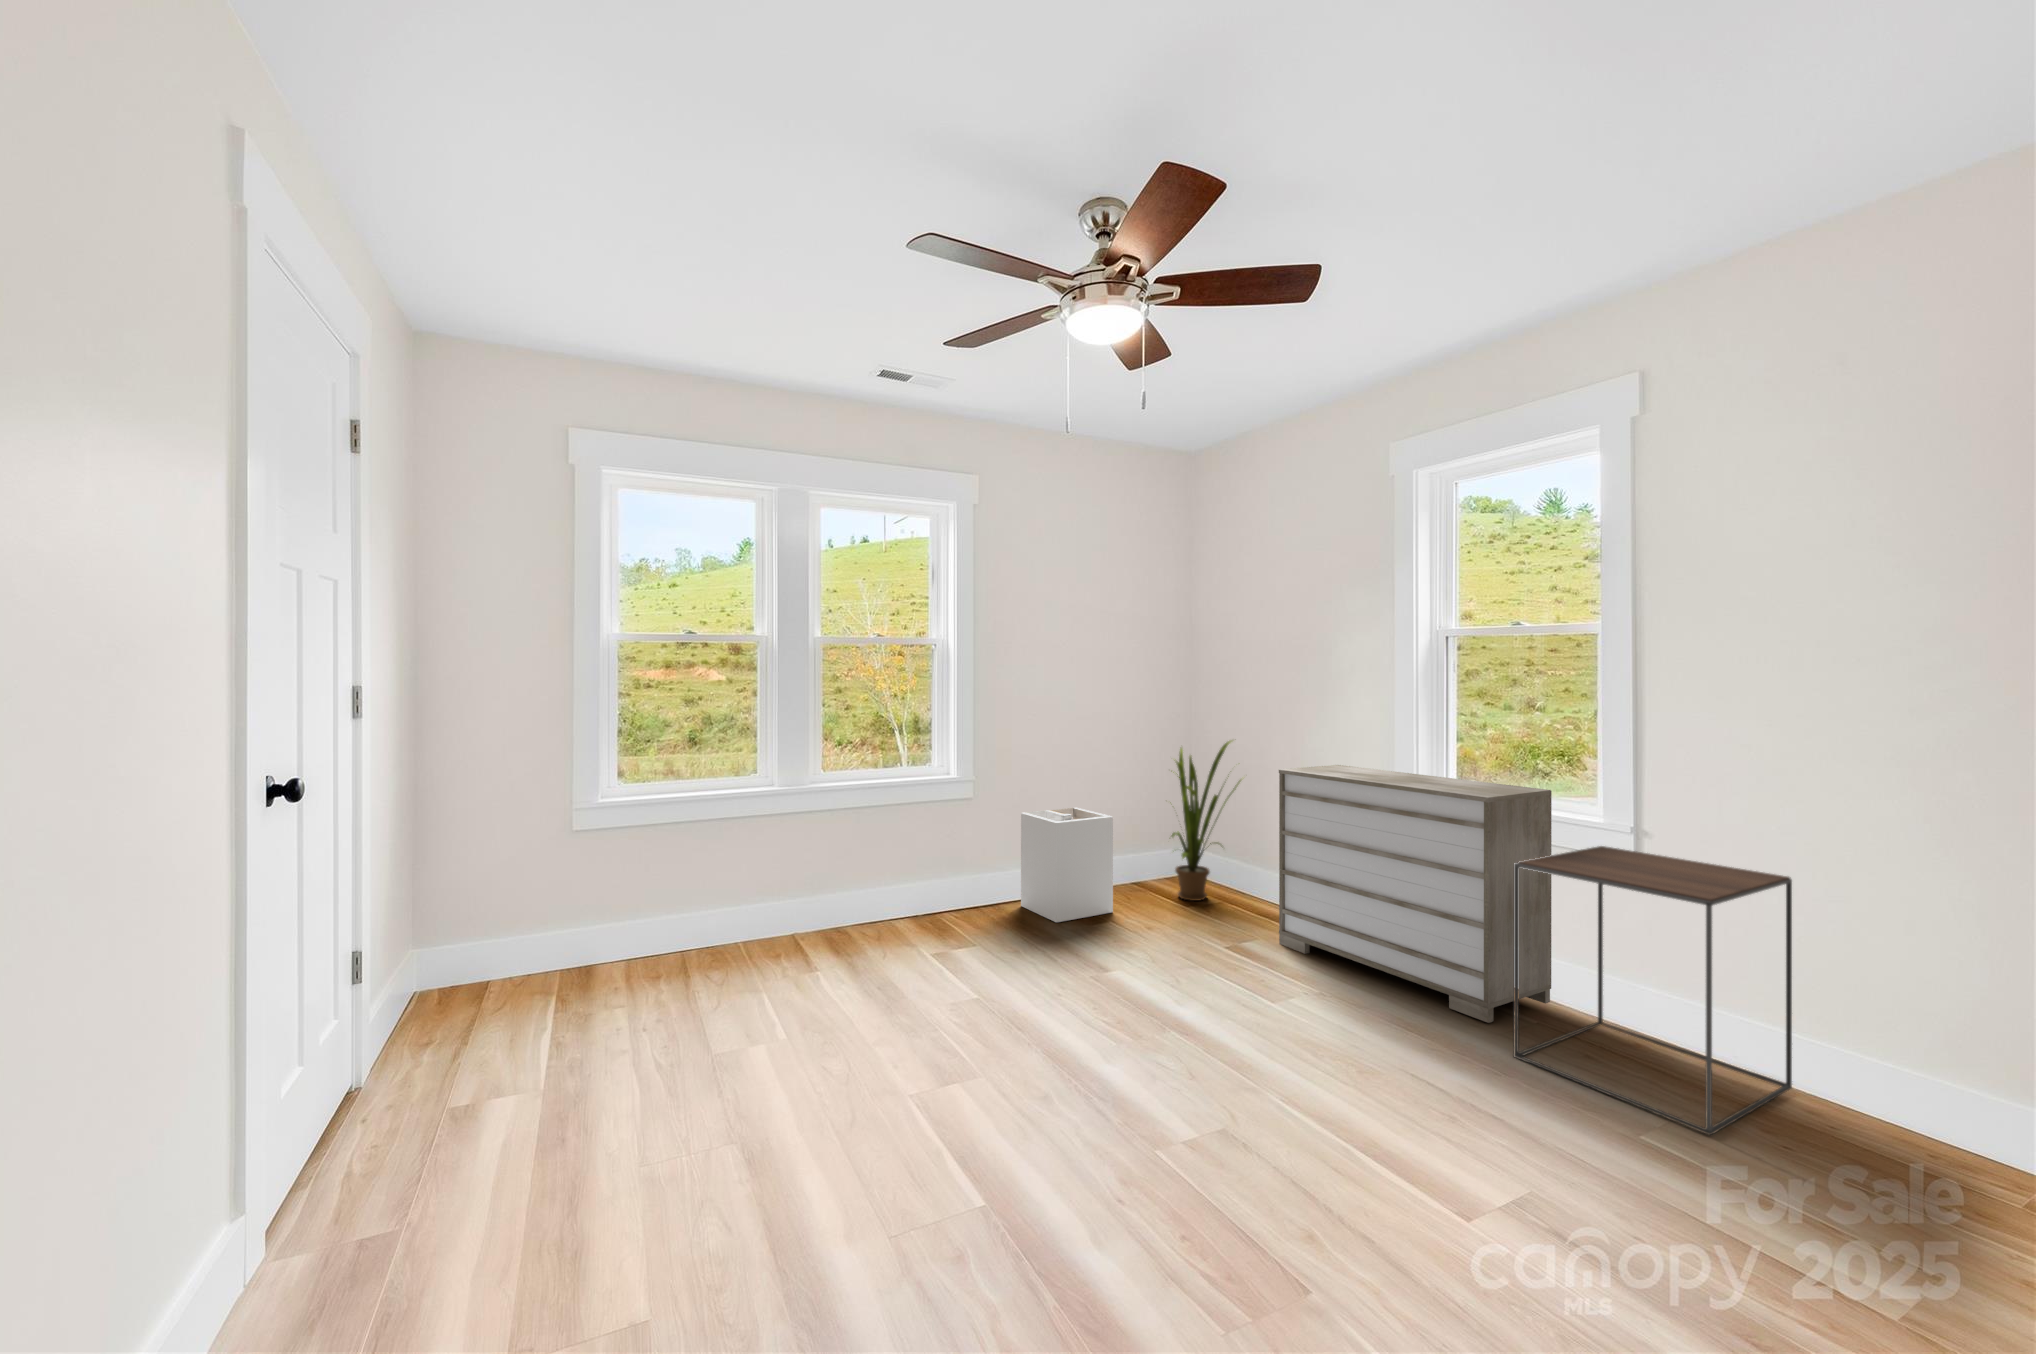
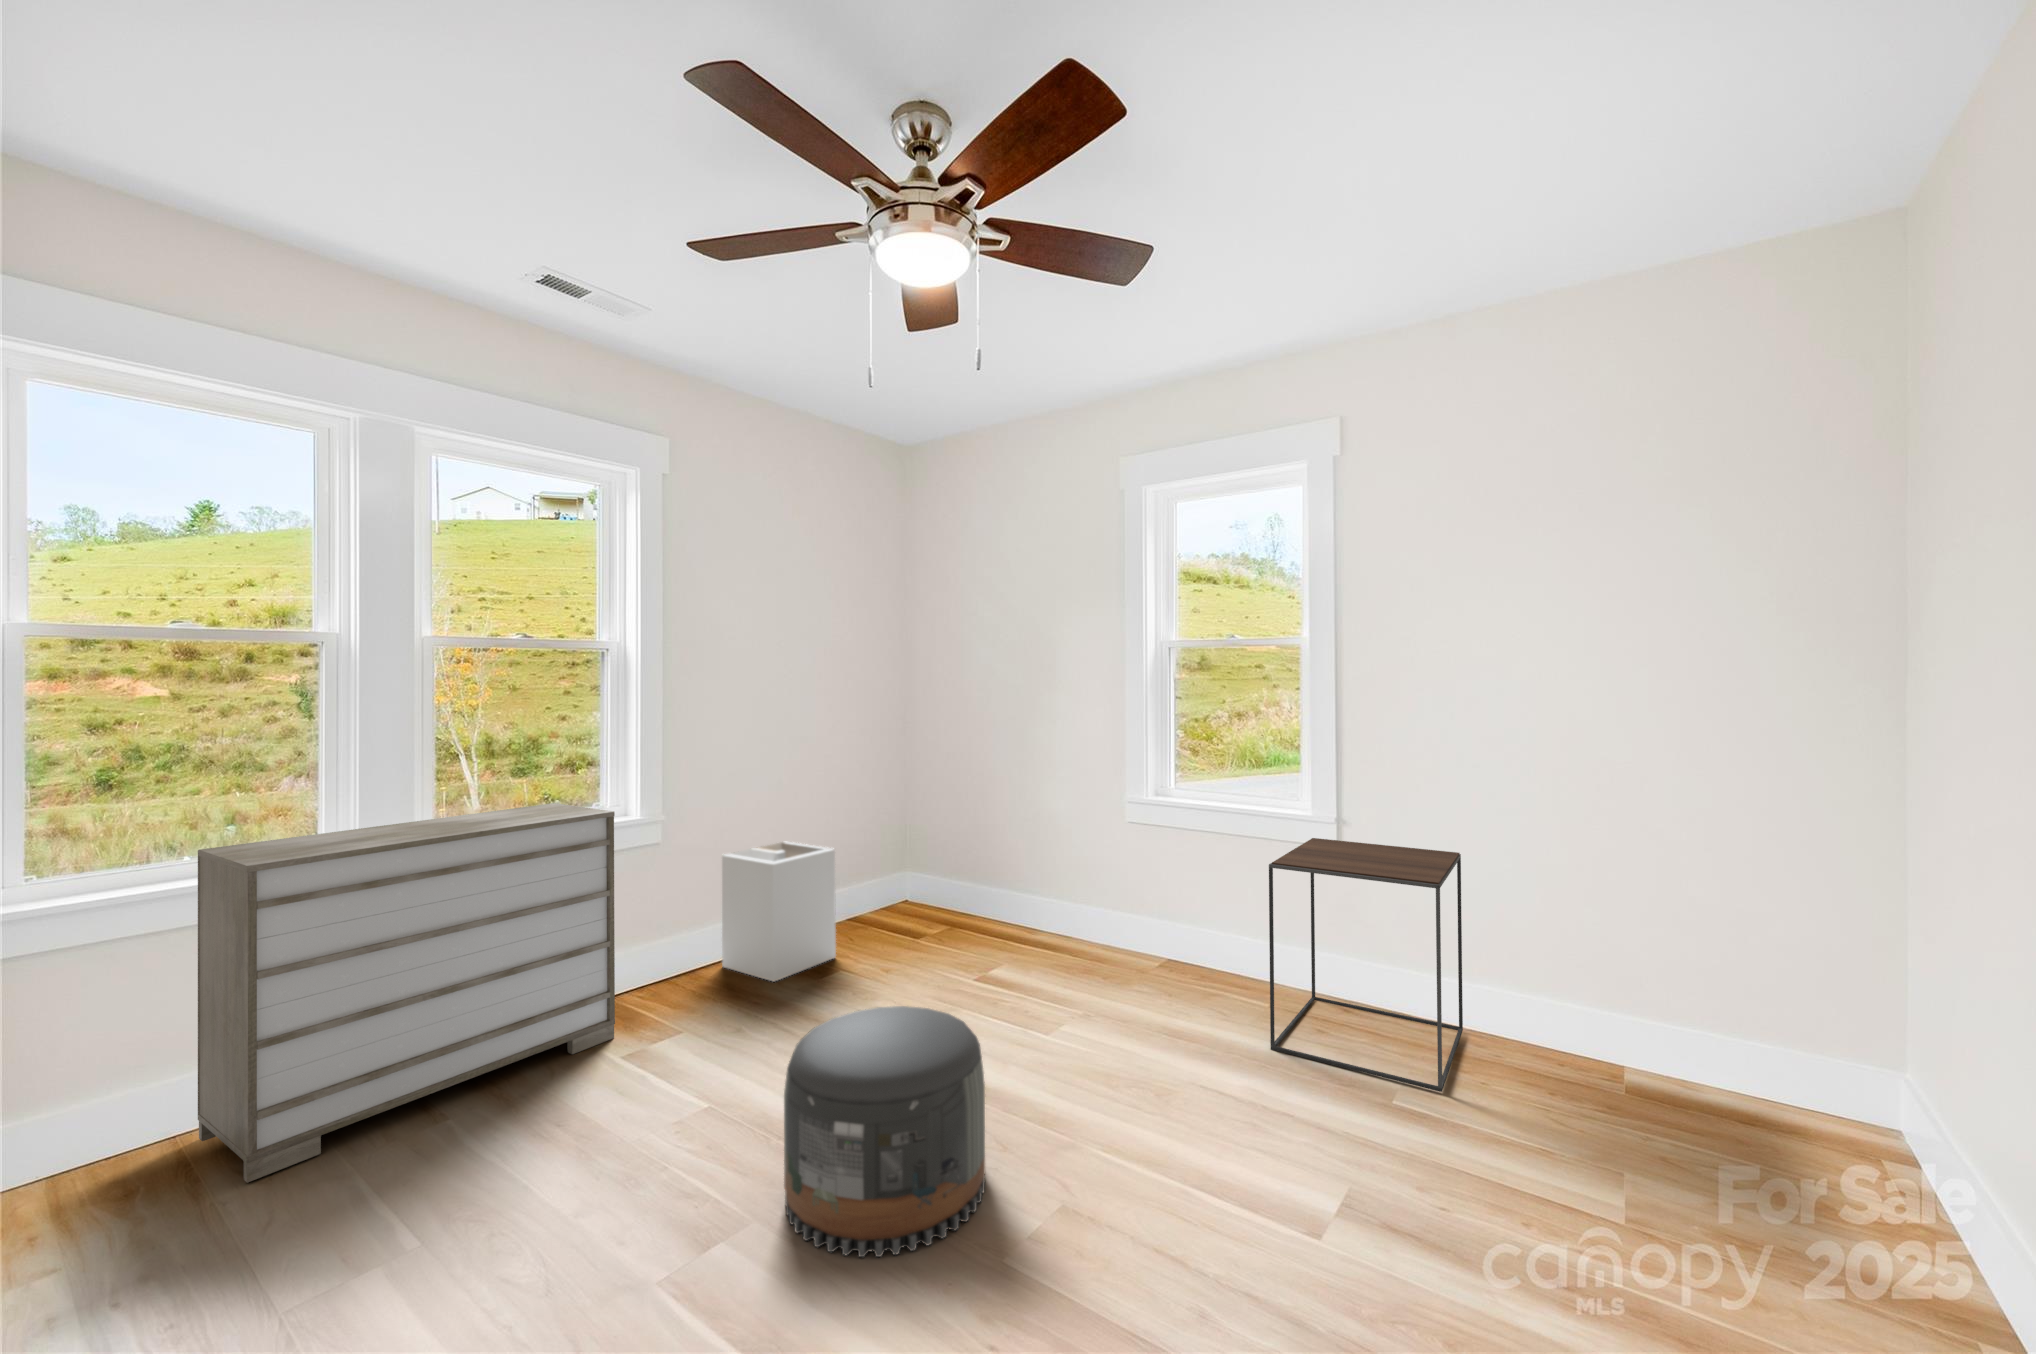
house plant: present [1172,740,1241,901] -> none [884,753,968,930]
dresser: present [1279,765,1552,1023] -> present [198,803,615,1183]
pouf: none [1009,936,1170,1120] -> present [784,1006,985,1257]

